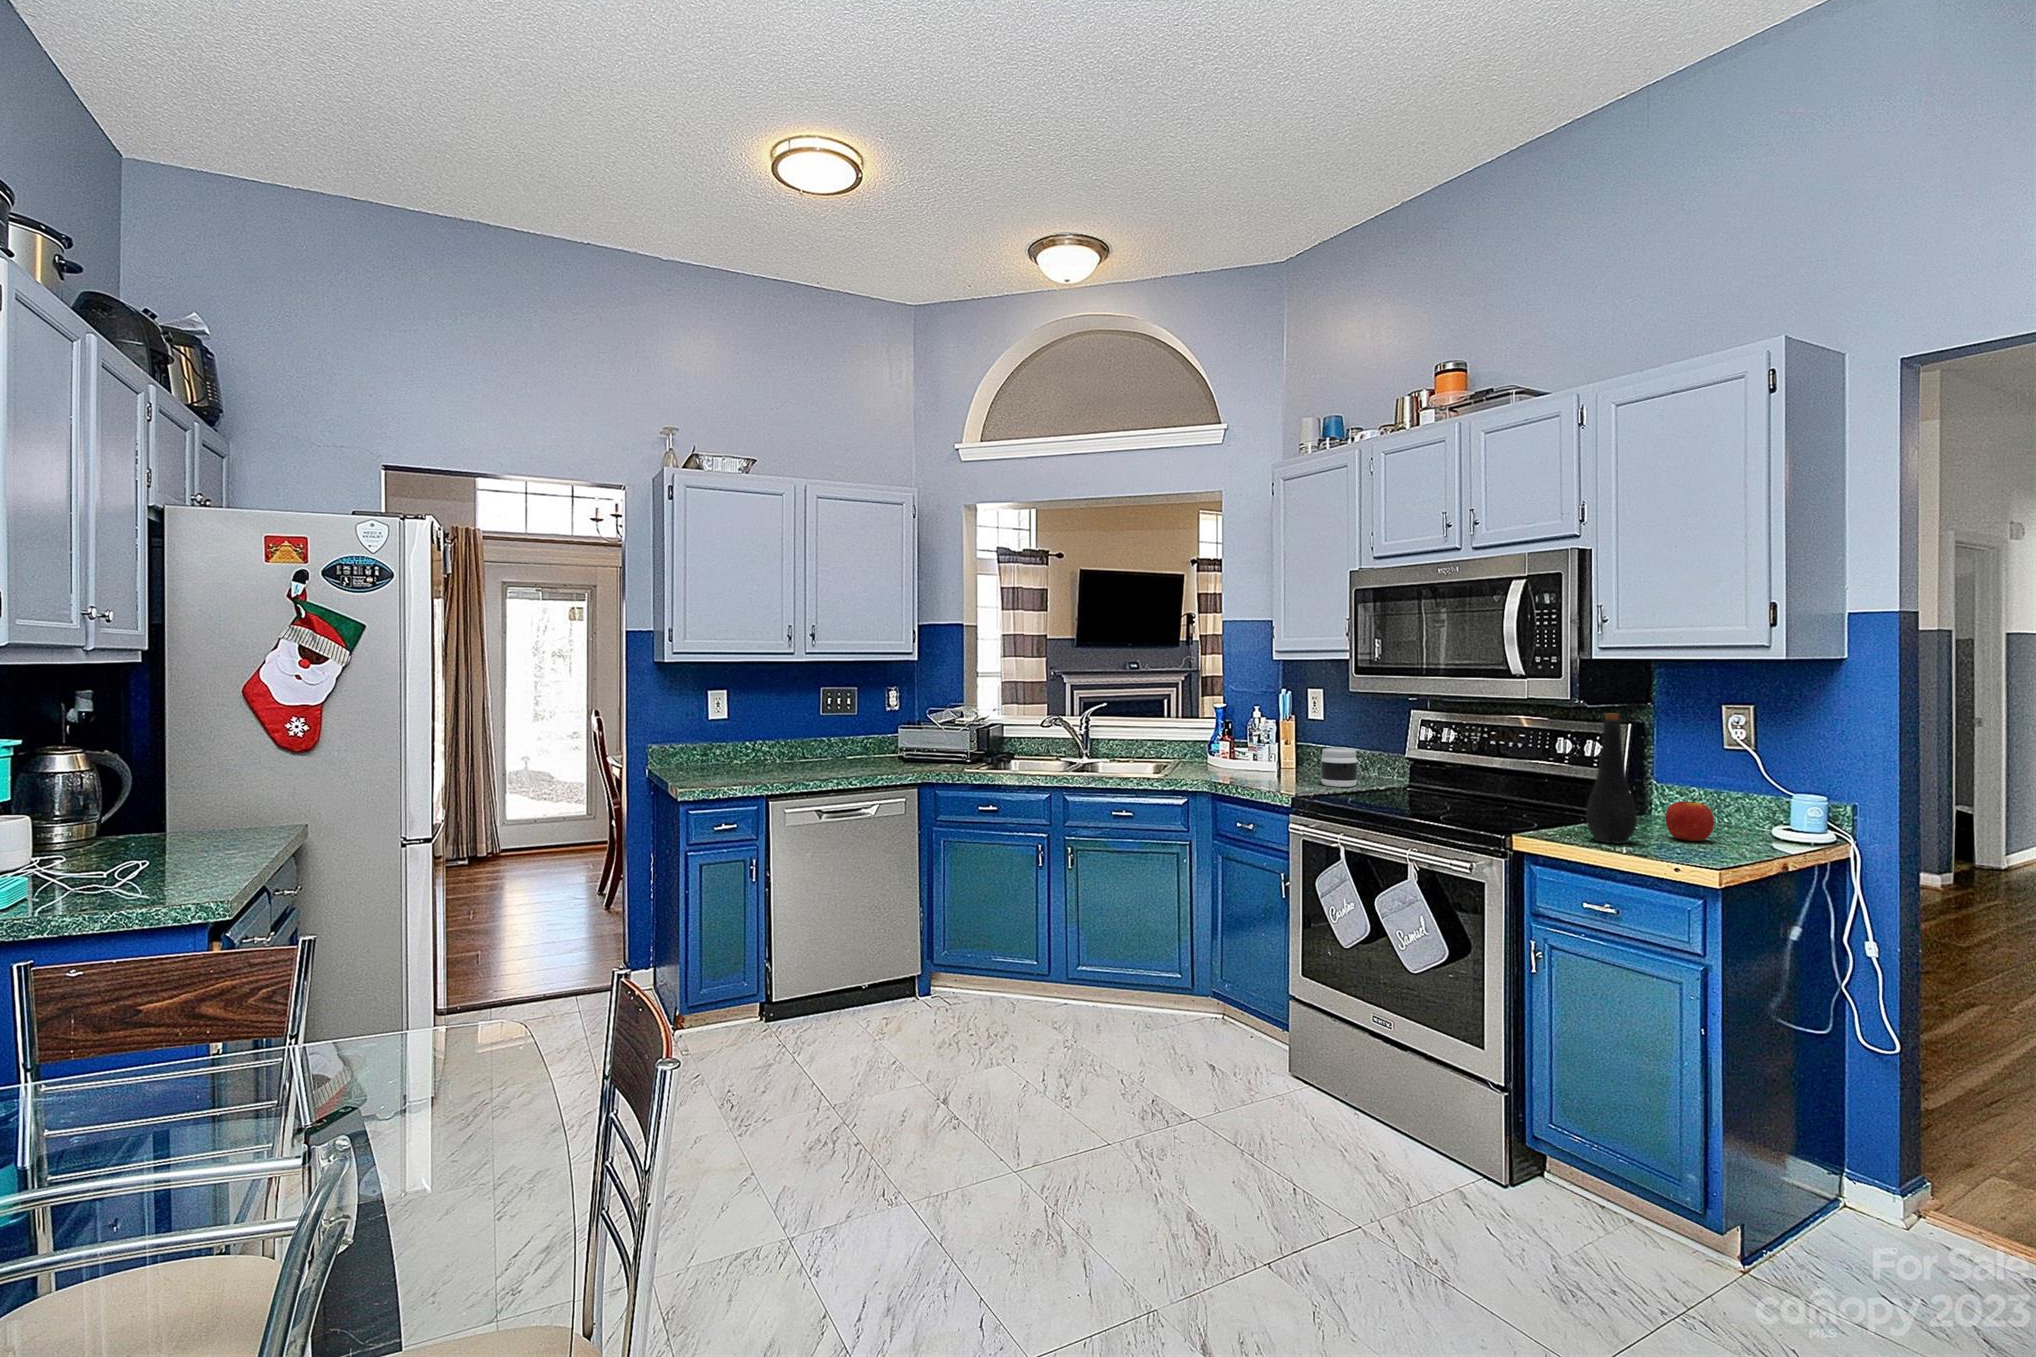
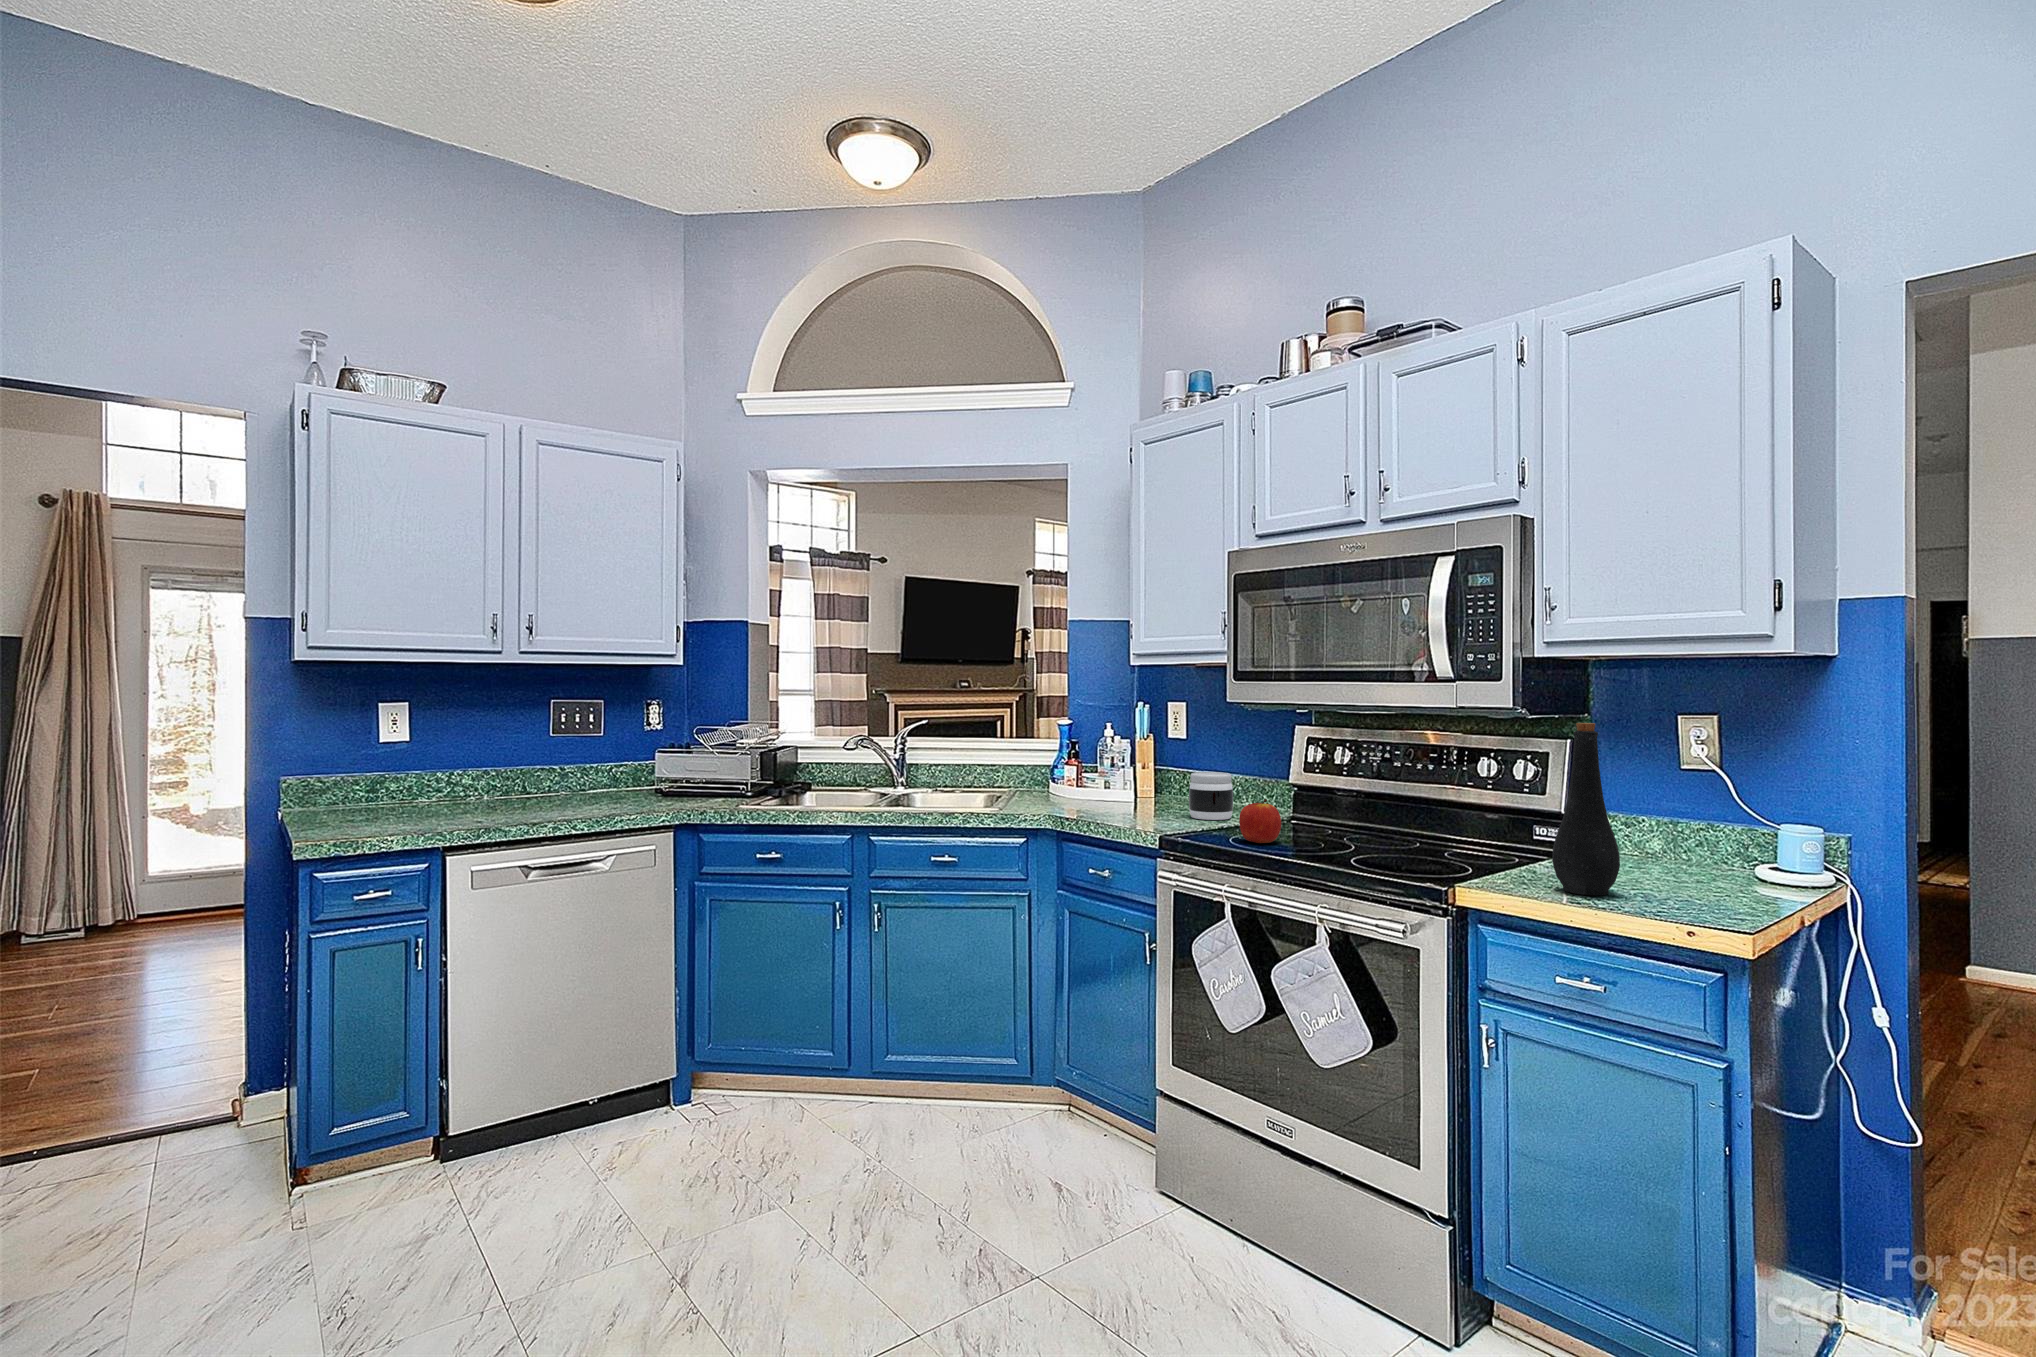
apple: present [1666,798,1714,841] -> present [1239,799,1281,843]

